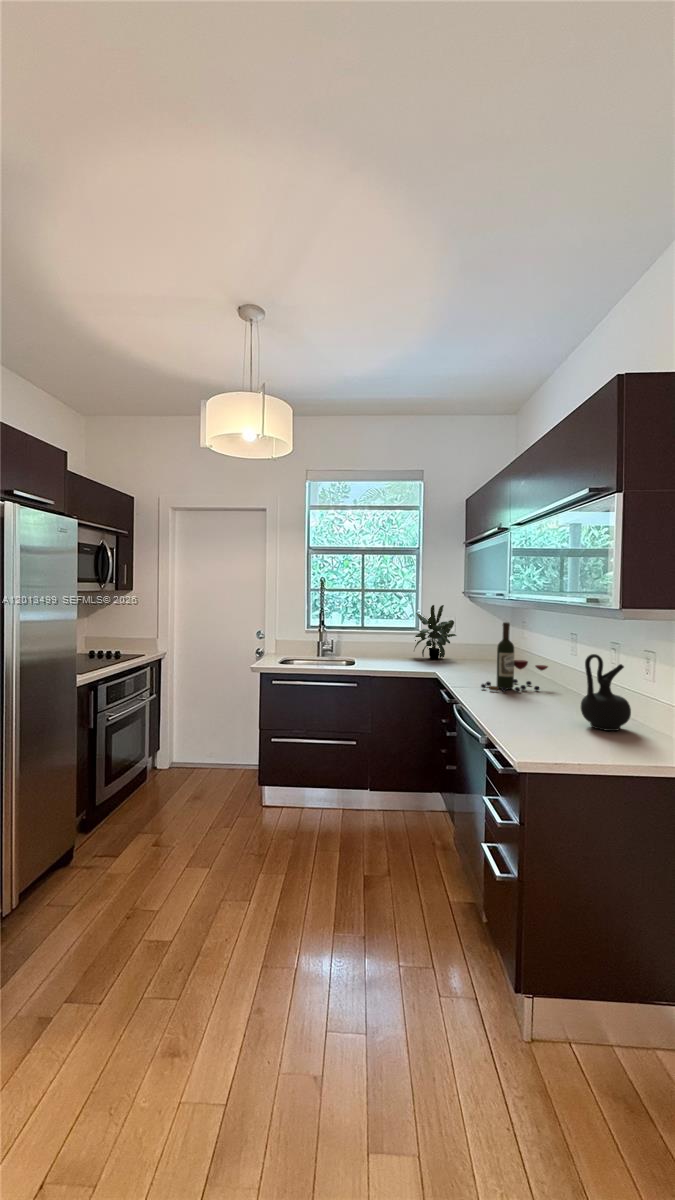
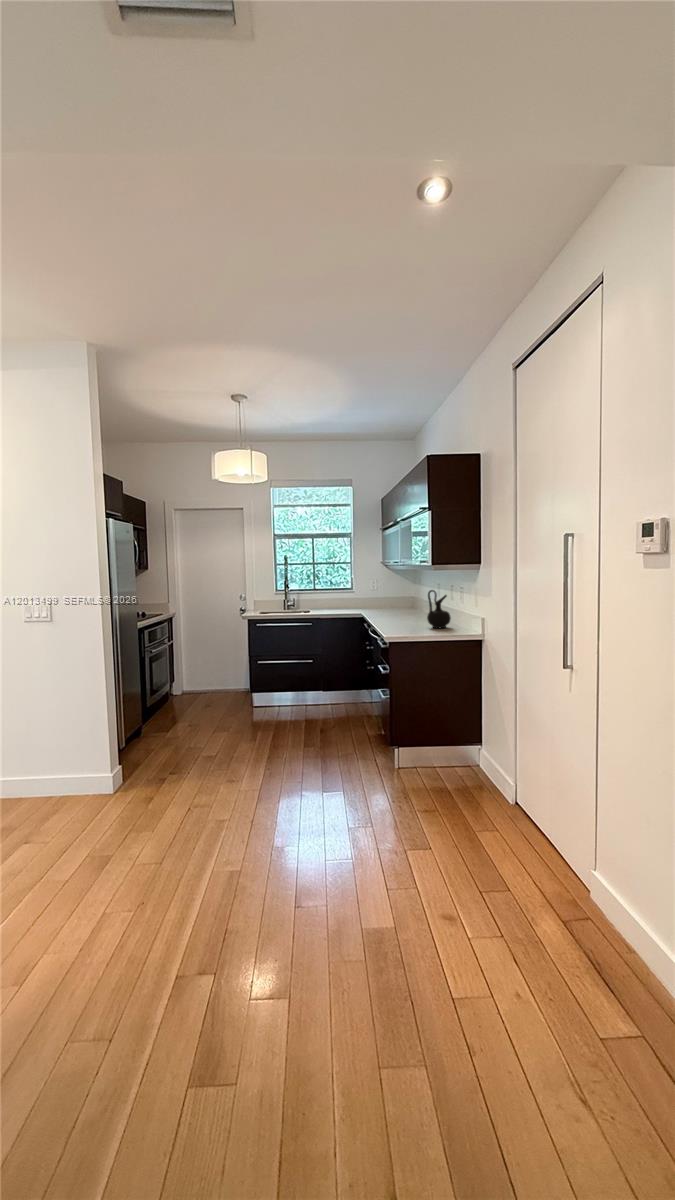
potted plant: present [414,605,456,659] -> none [349,571,376,608]
wine bottle: present [481,622,548,692] -> none [385,579,425,619]

